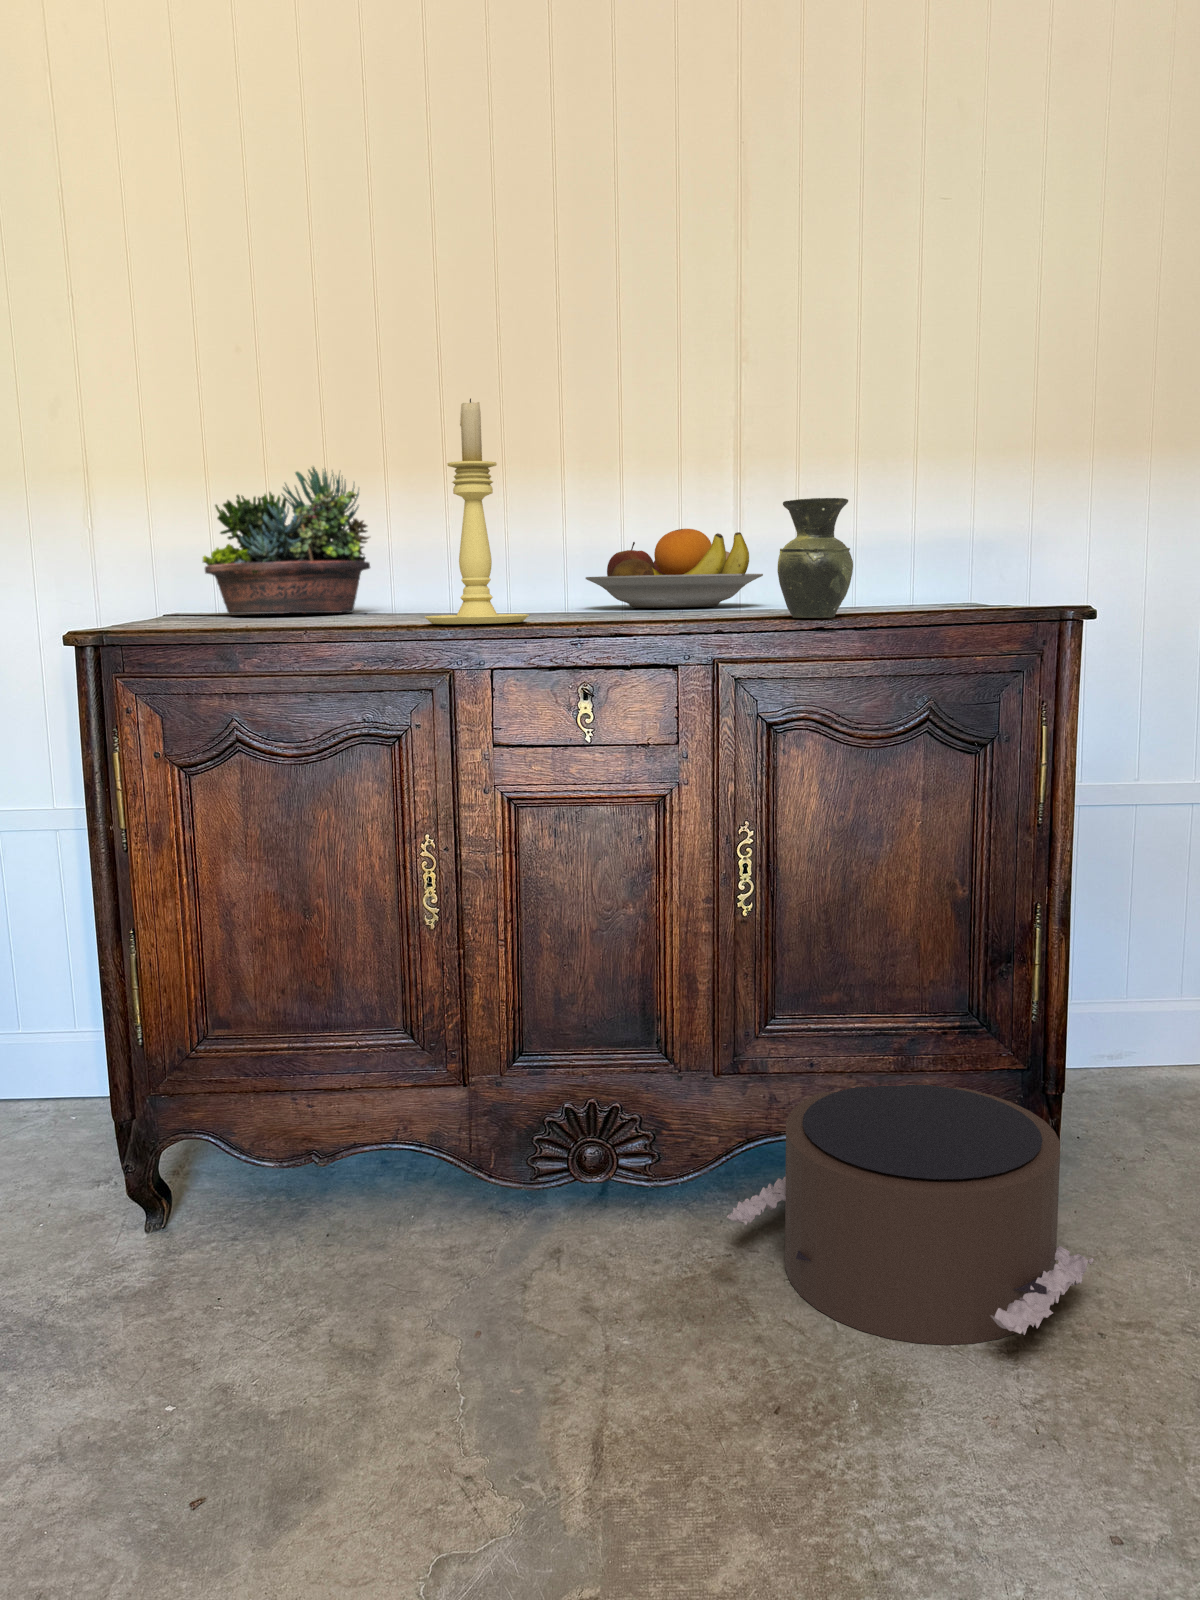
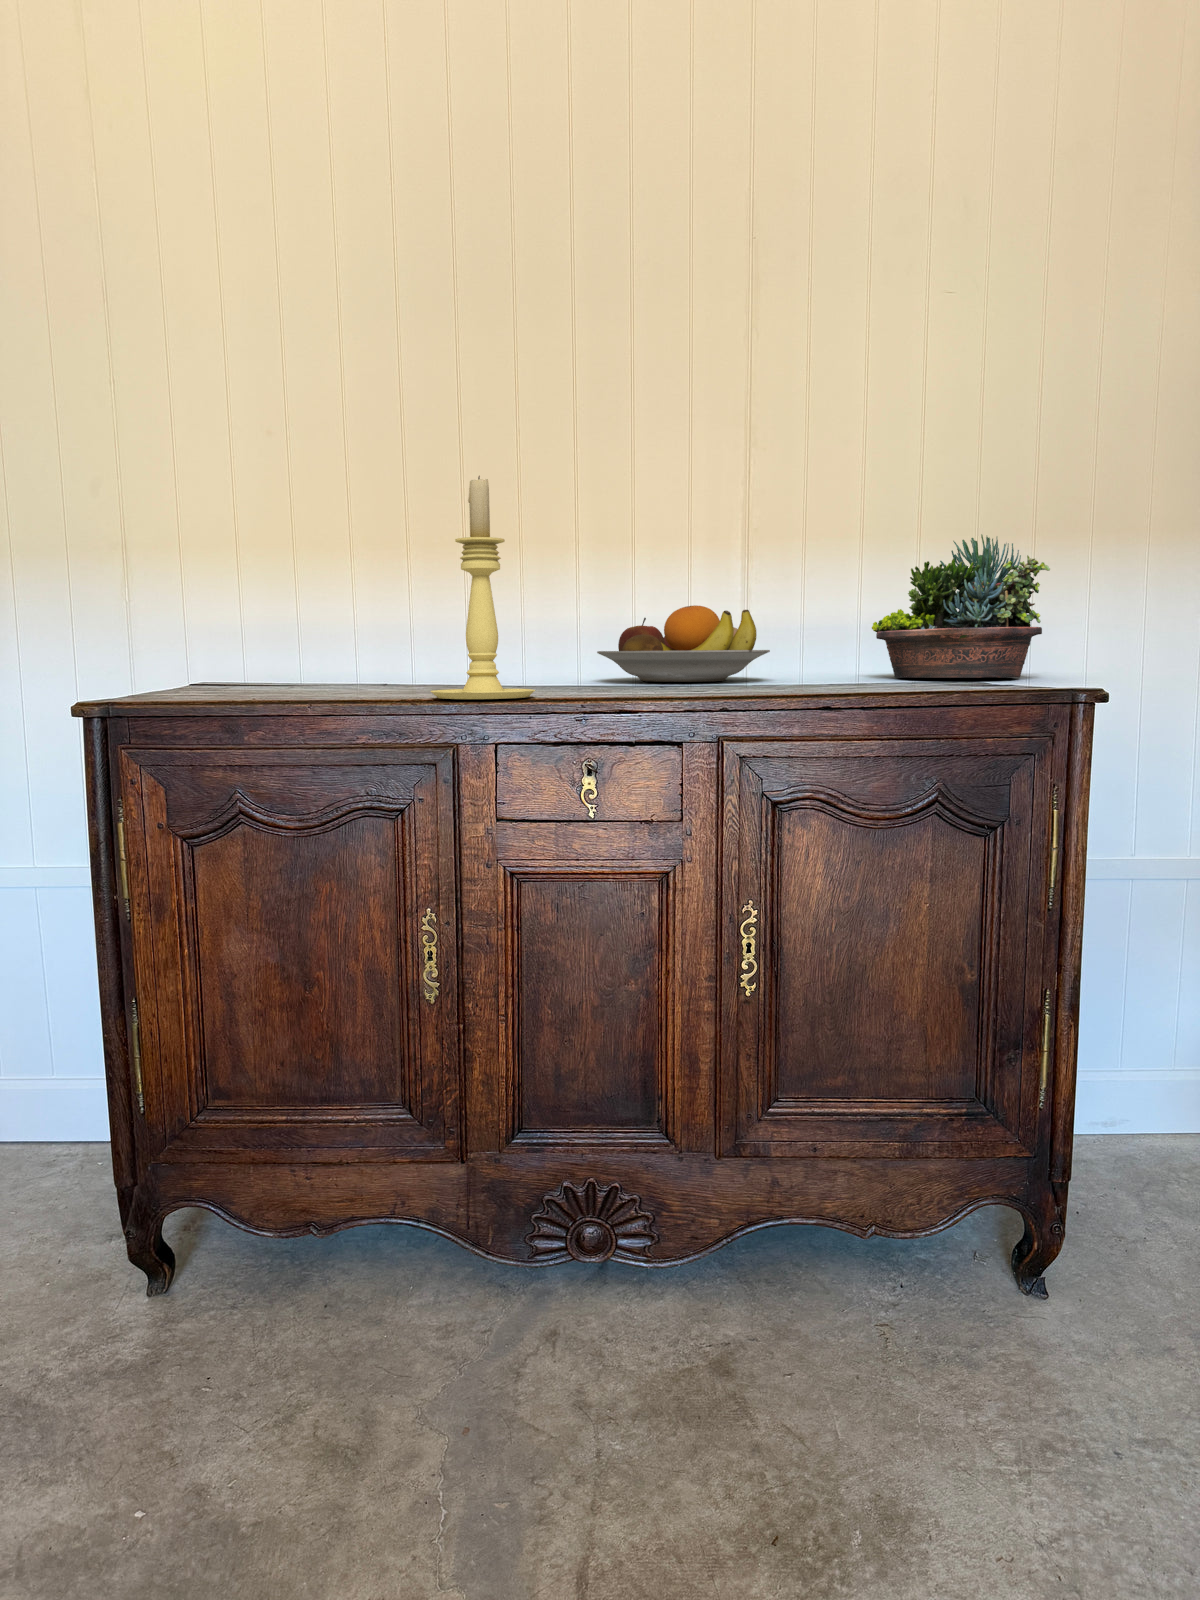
succulent planter: present [203,467,370,614] -> present [872,534,1050,678]
vase: present [778,498,853,618] -> none [784,577,861,697]
pouf: present [727,1084,1093,1345] -> none [725,1164,1109,1465]

